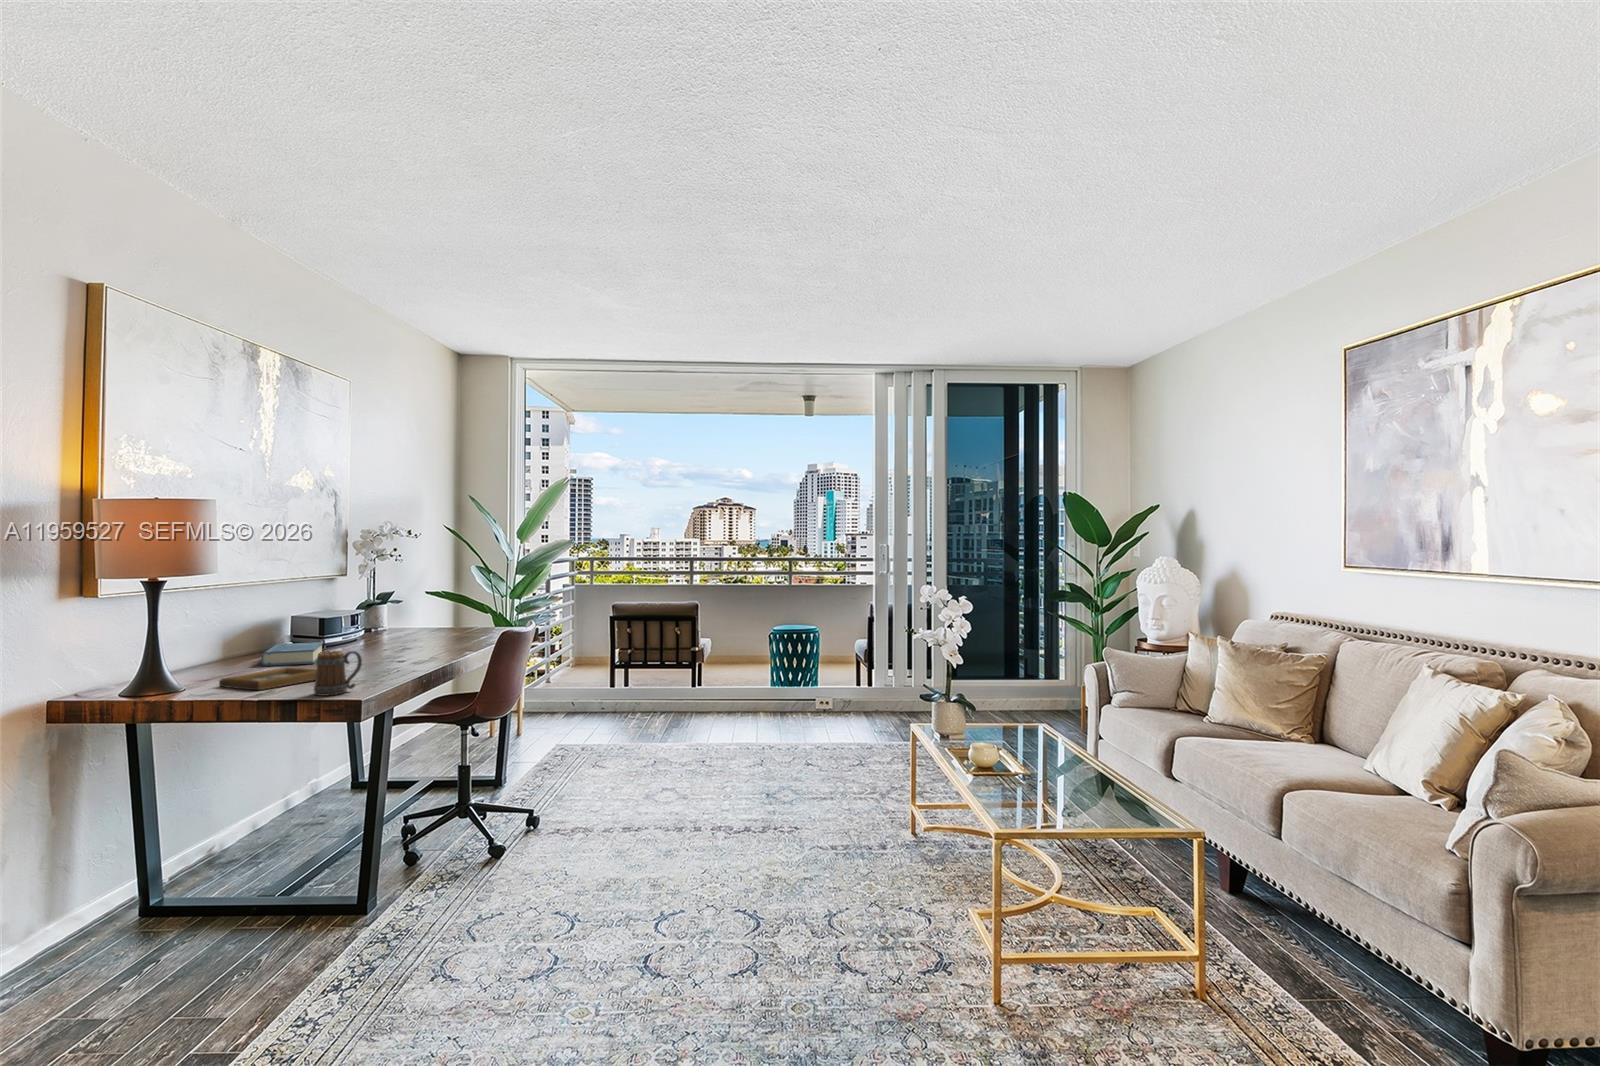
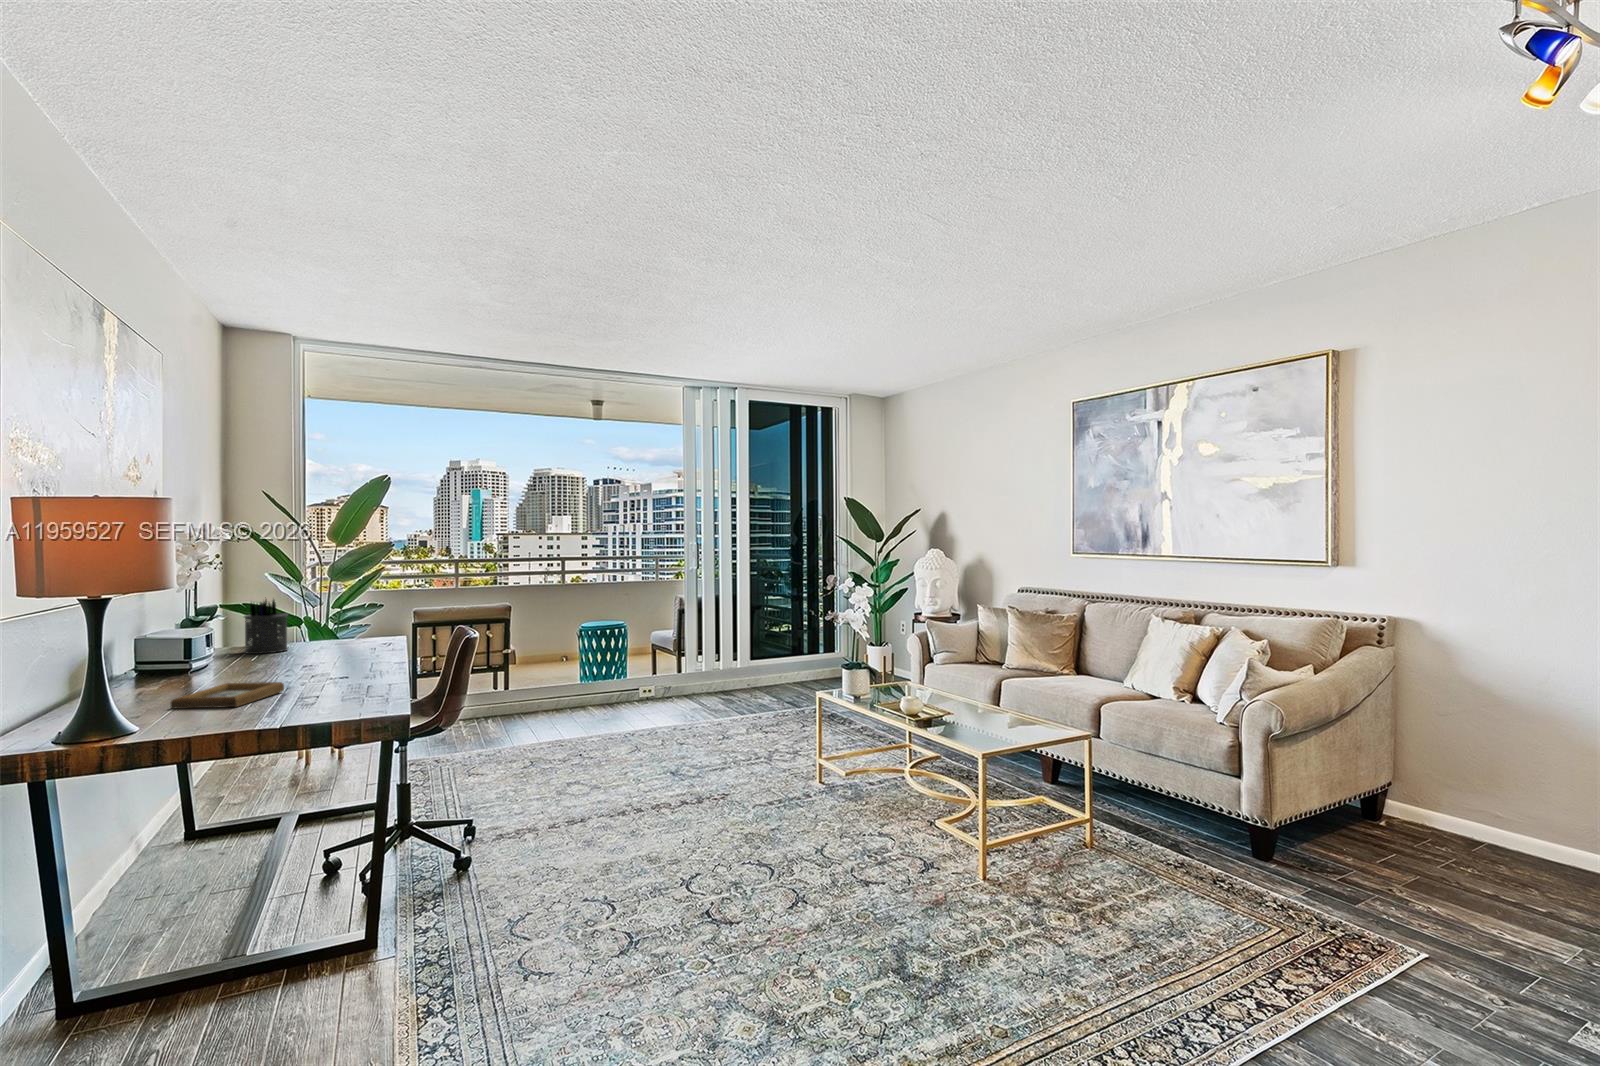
pen holder: none [392,589,430,640] -> present [244,599,288,654]
hardback book: present [261,642,323,666] -> none [146,658,222,687]
mug: present [314,651,362,696] -> none [314,656,360,705]

